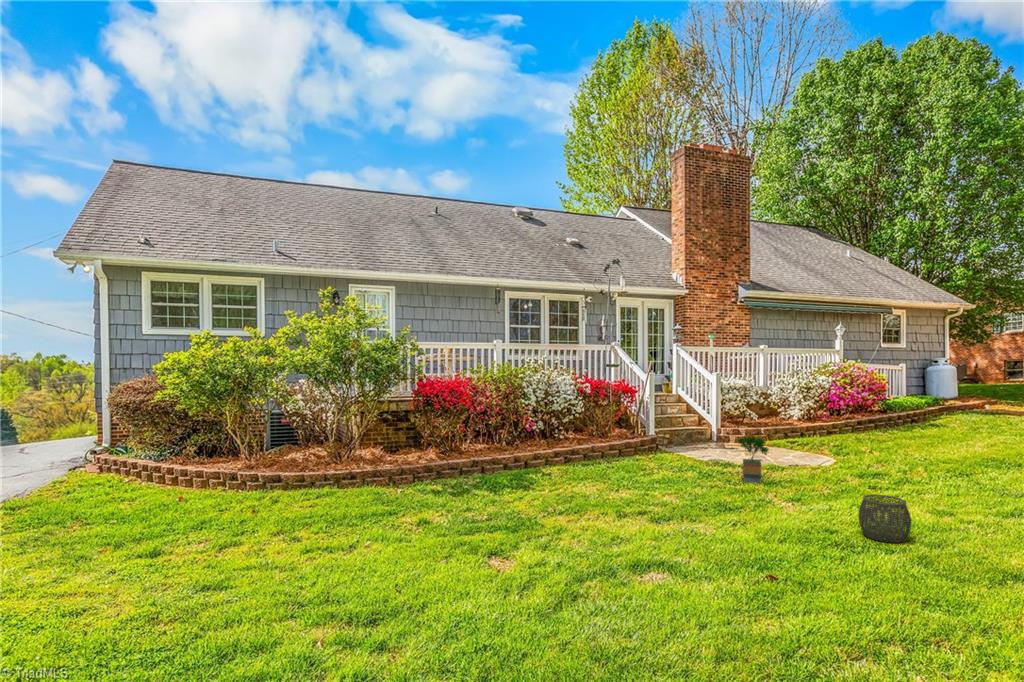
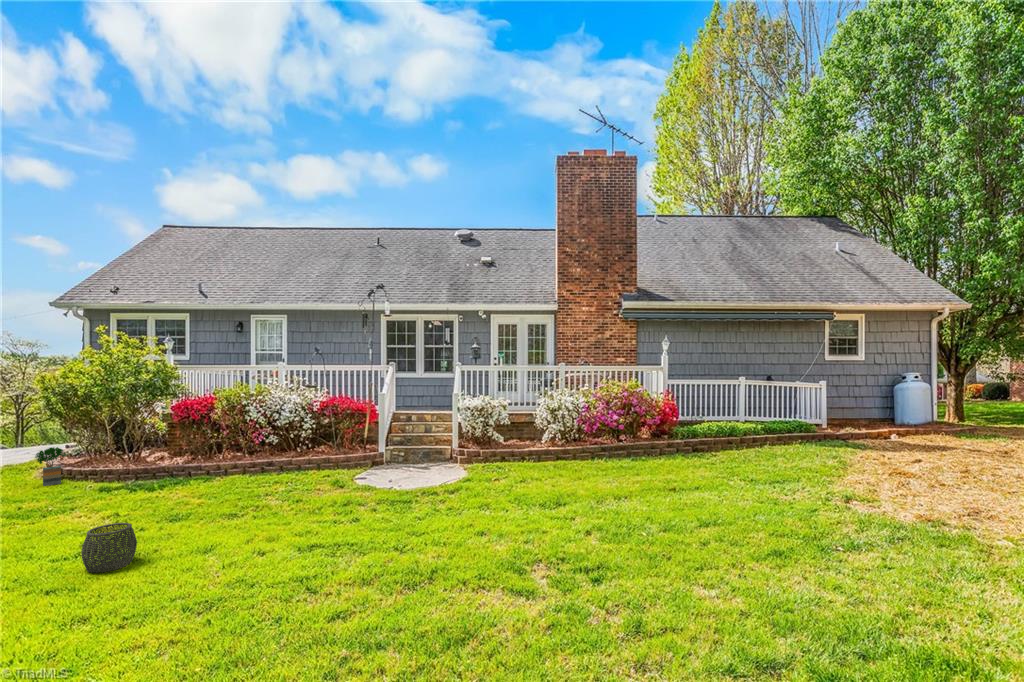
potted tree: present [738,436,769,483] -> present [35,447,68,486]

